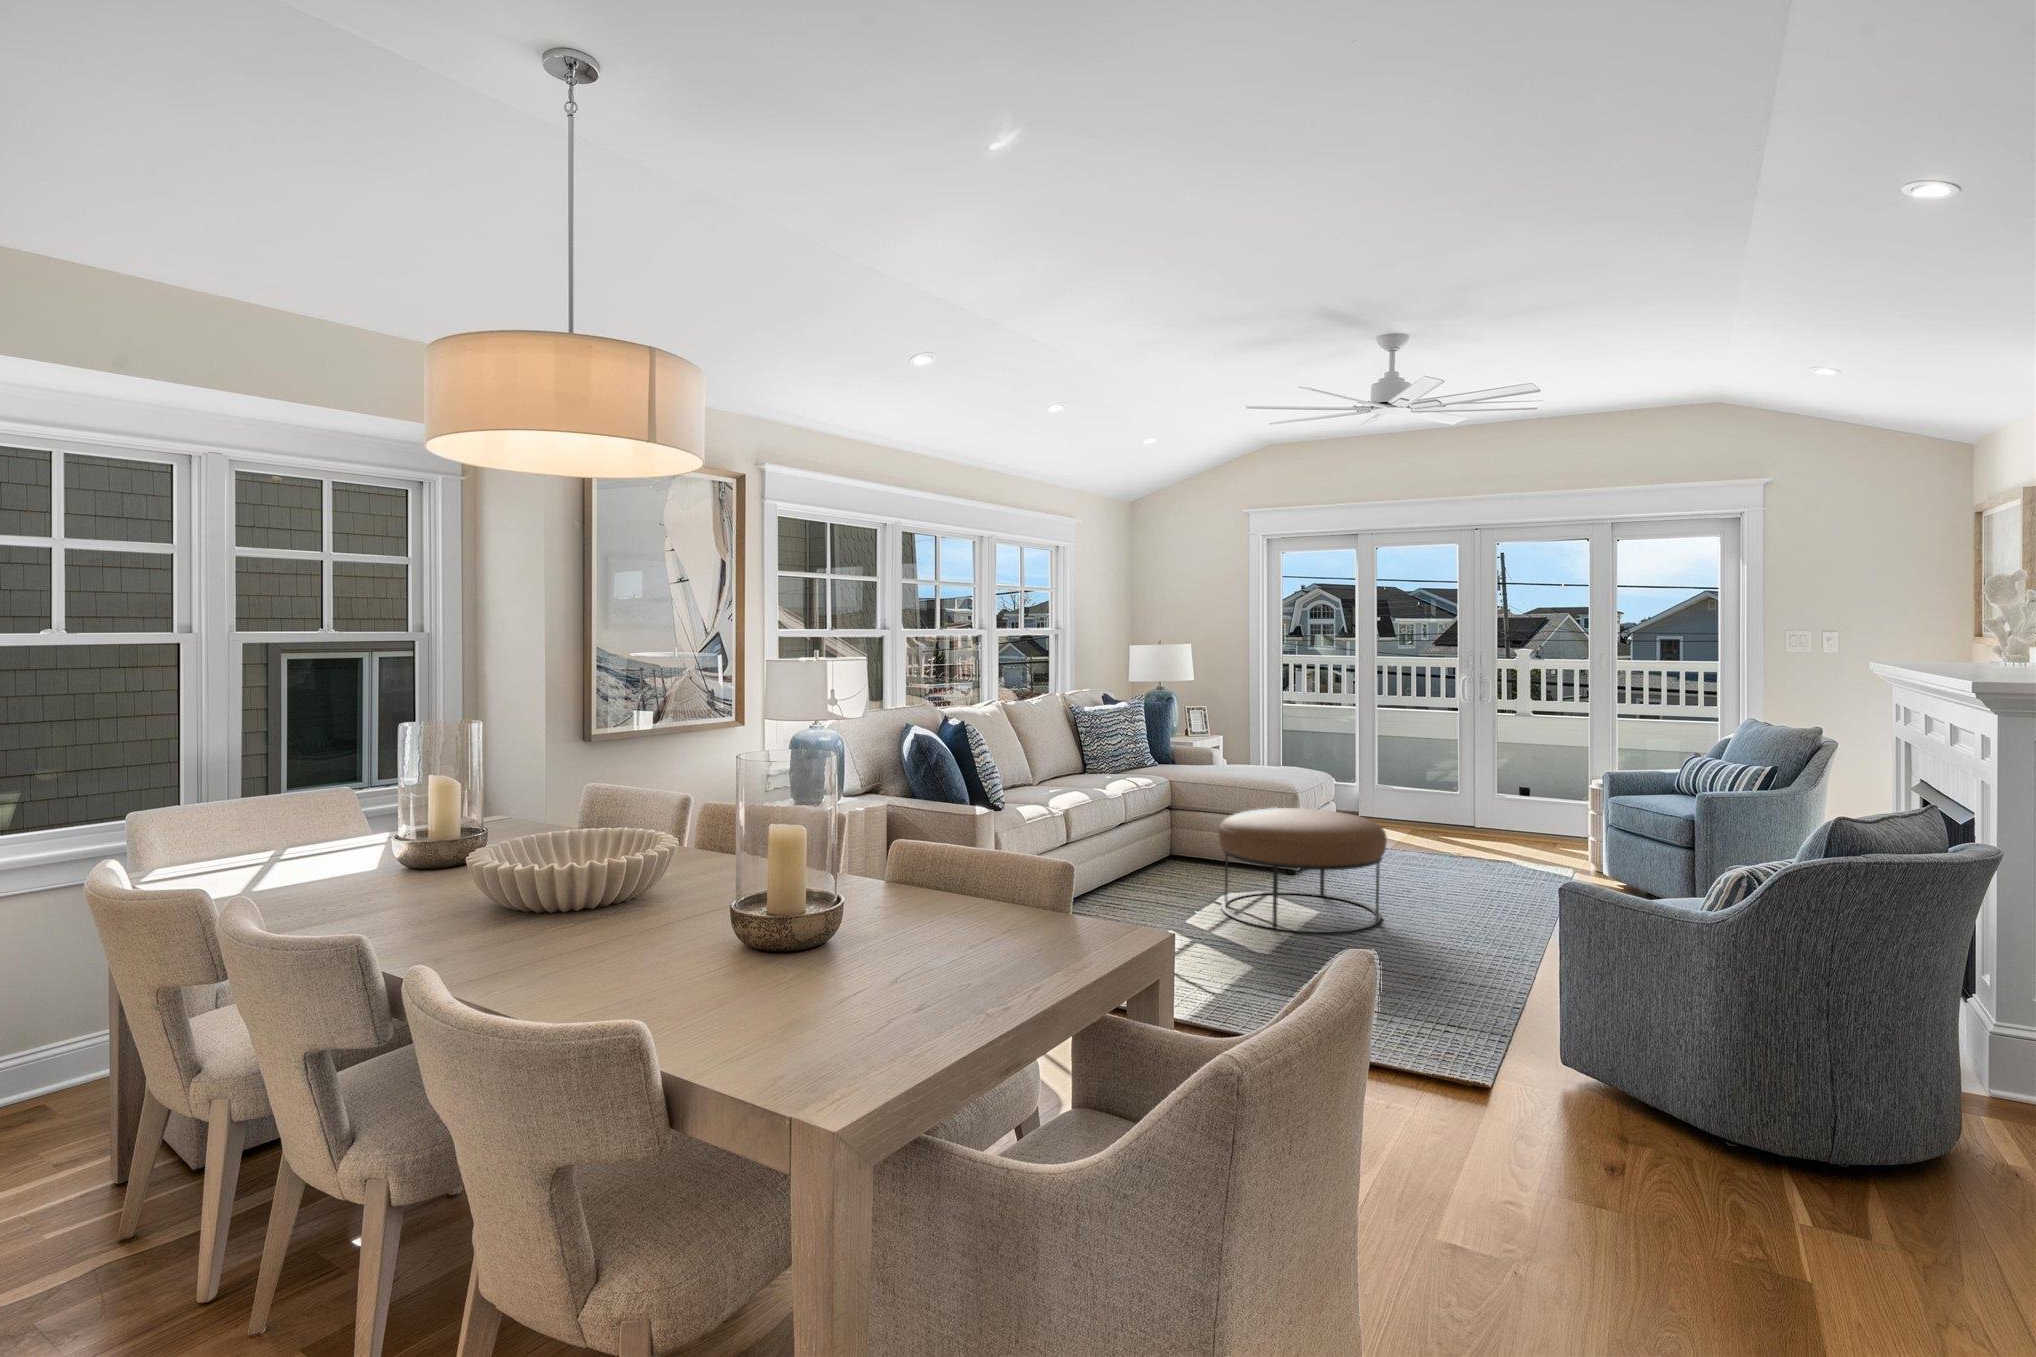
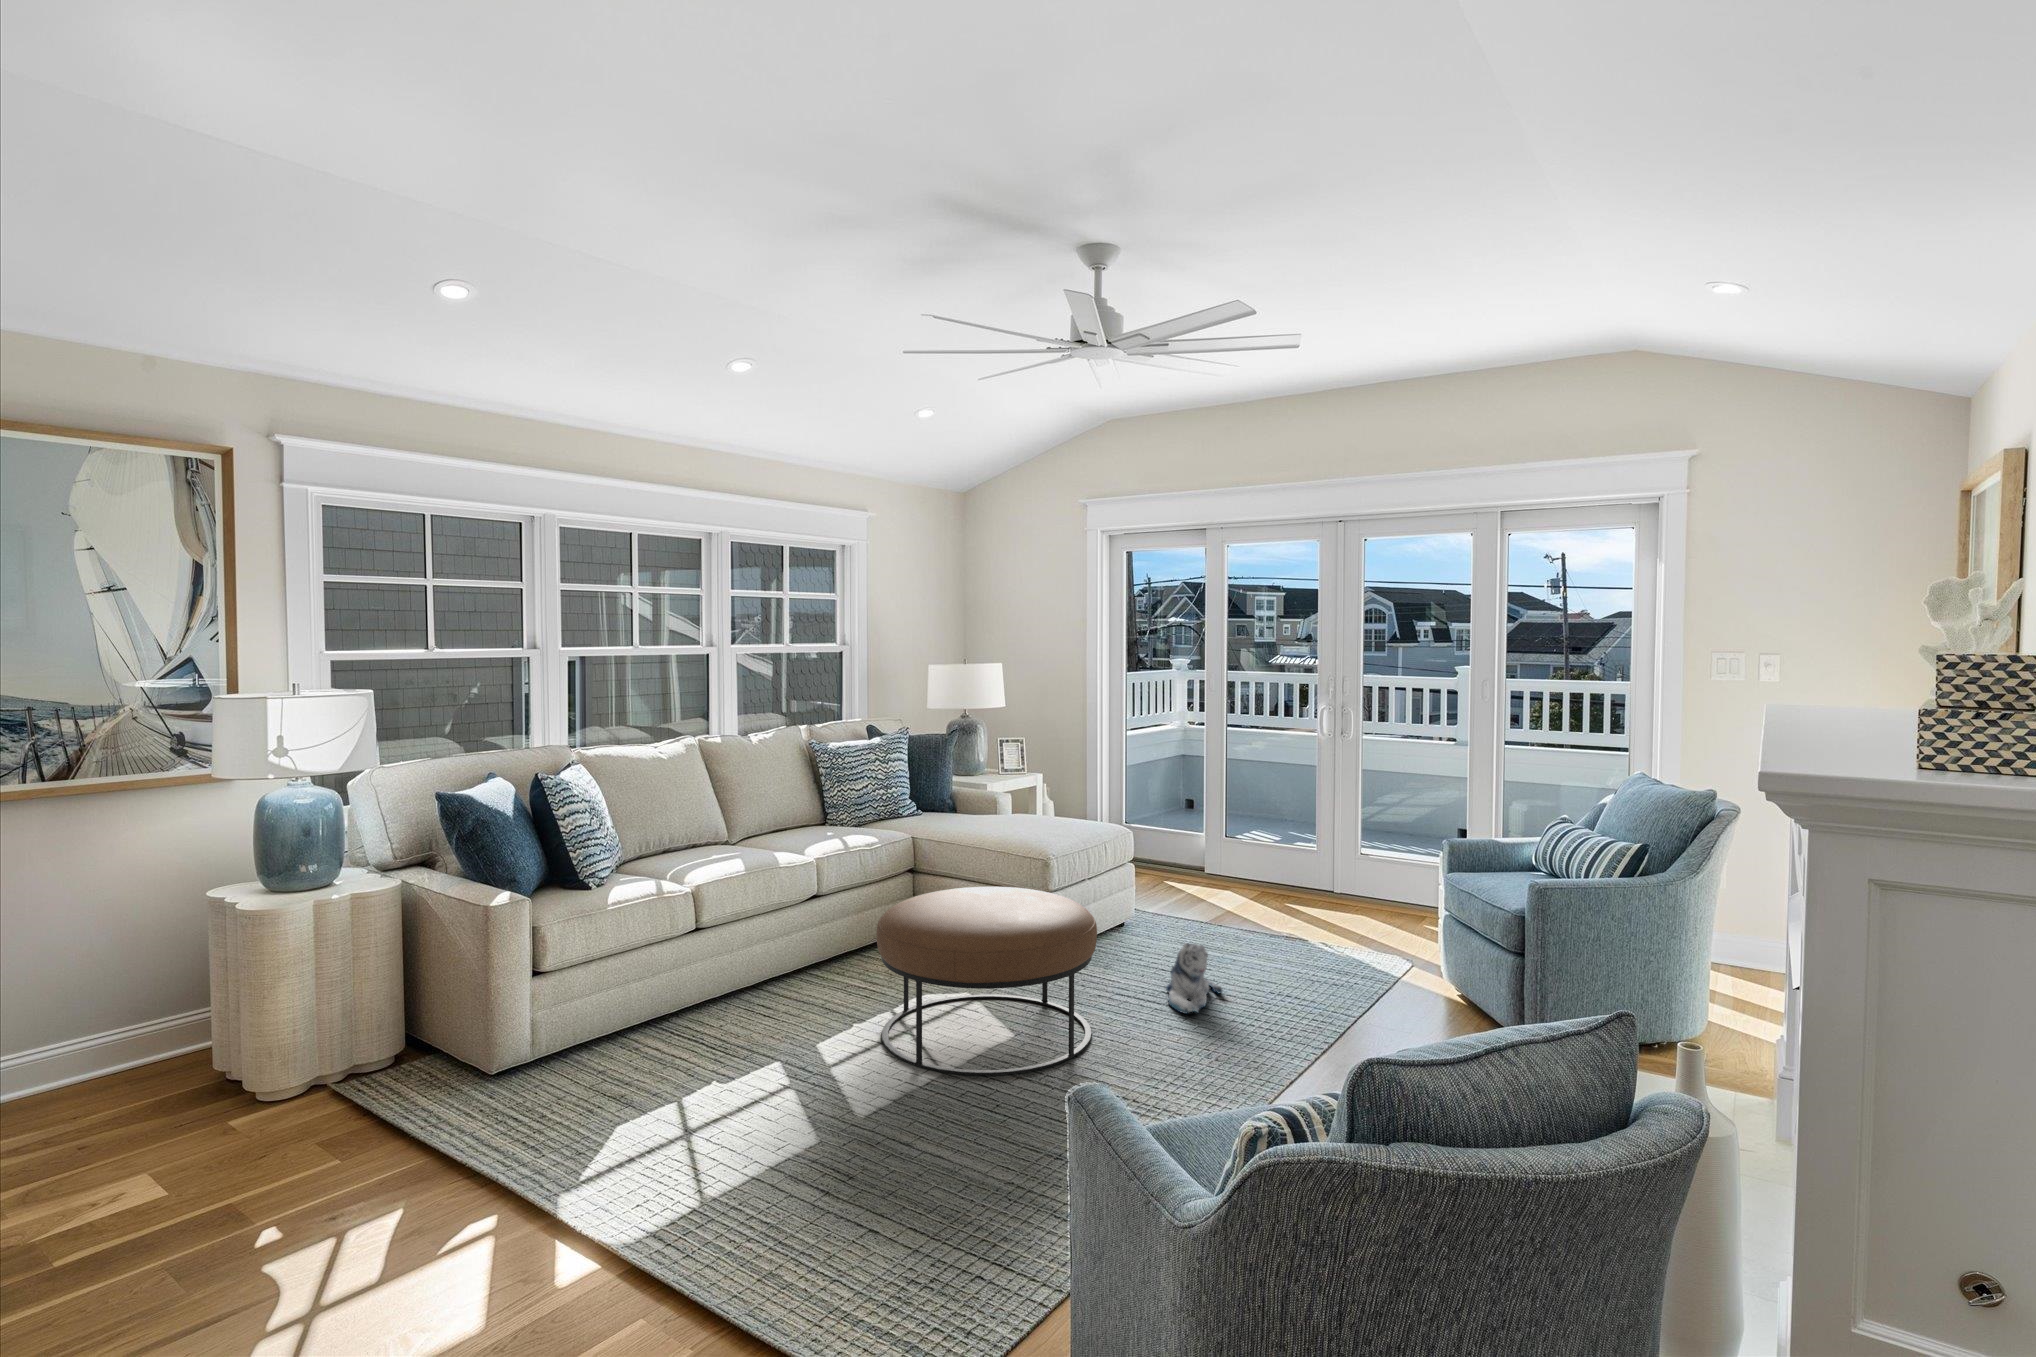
plush toy: none [1403,850,1449,900] -> present [1166,943,1223,1014]

